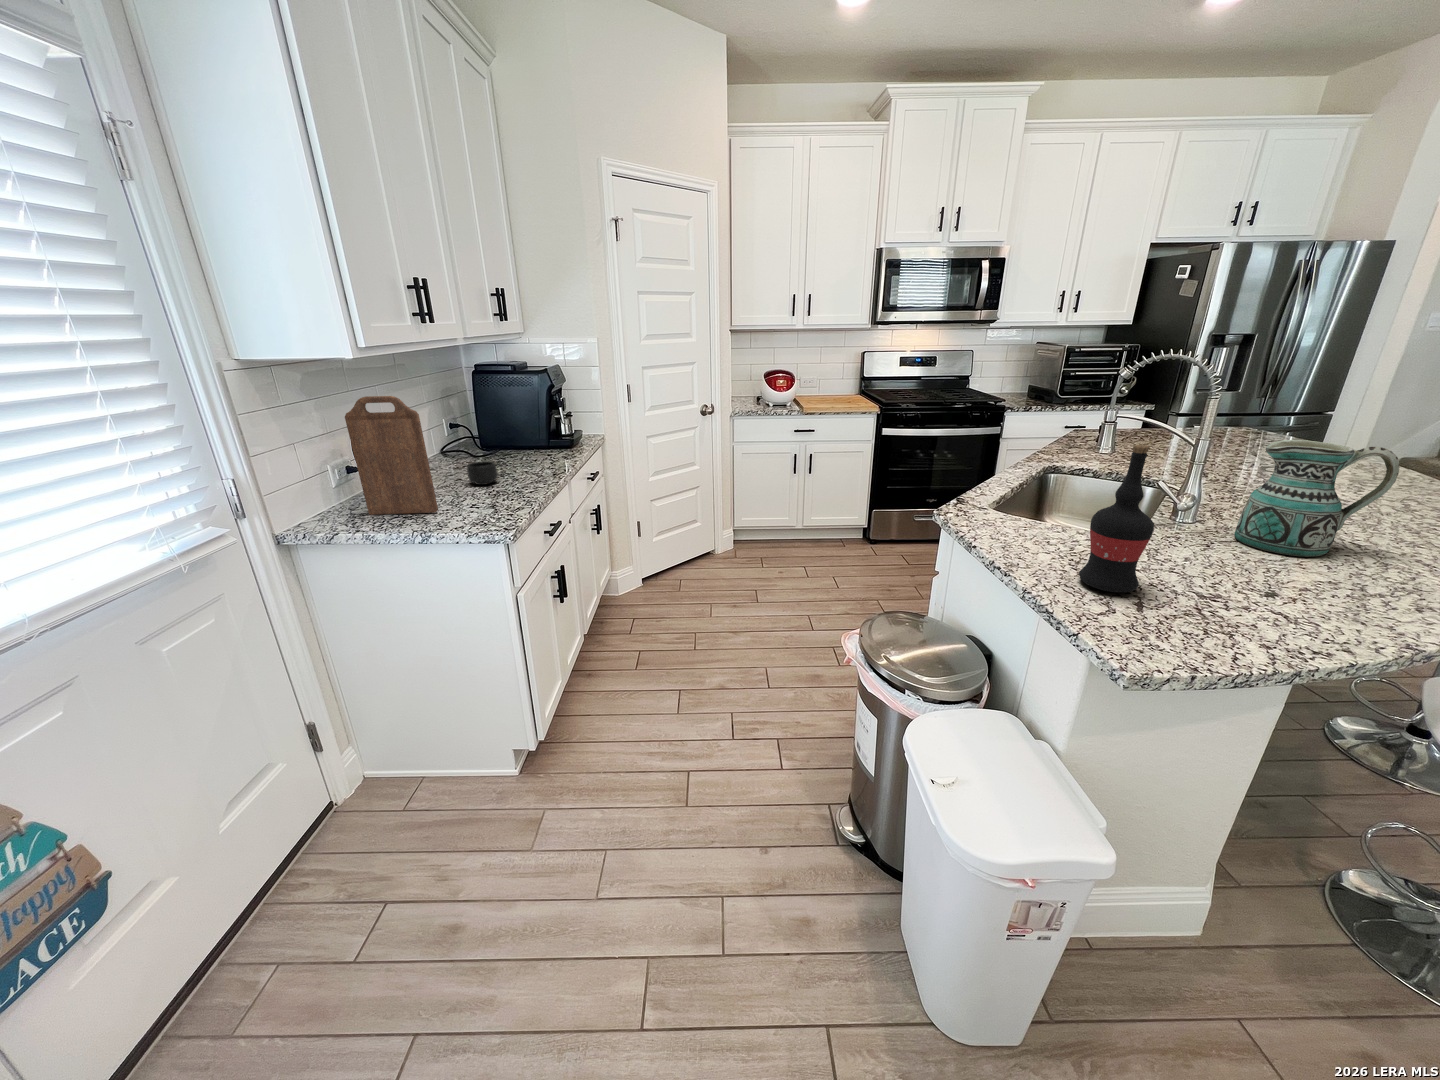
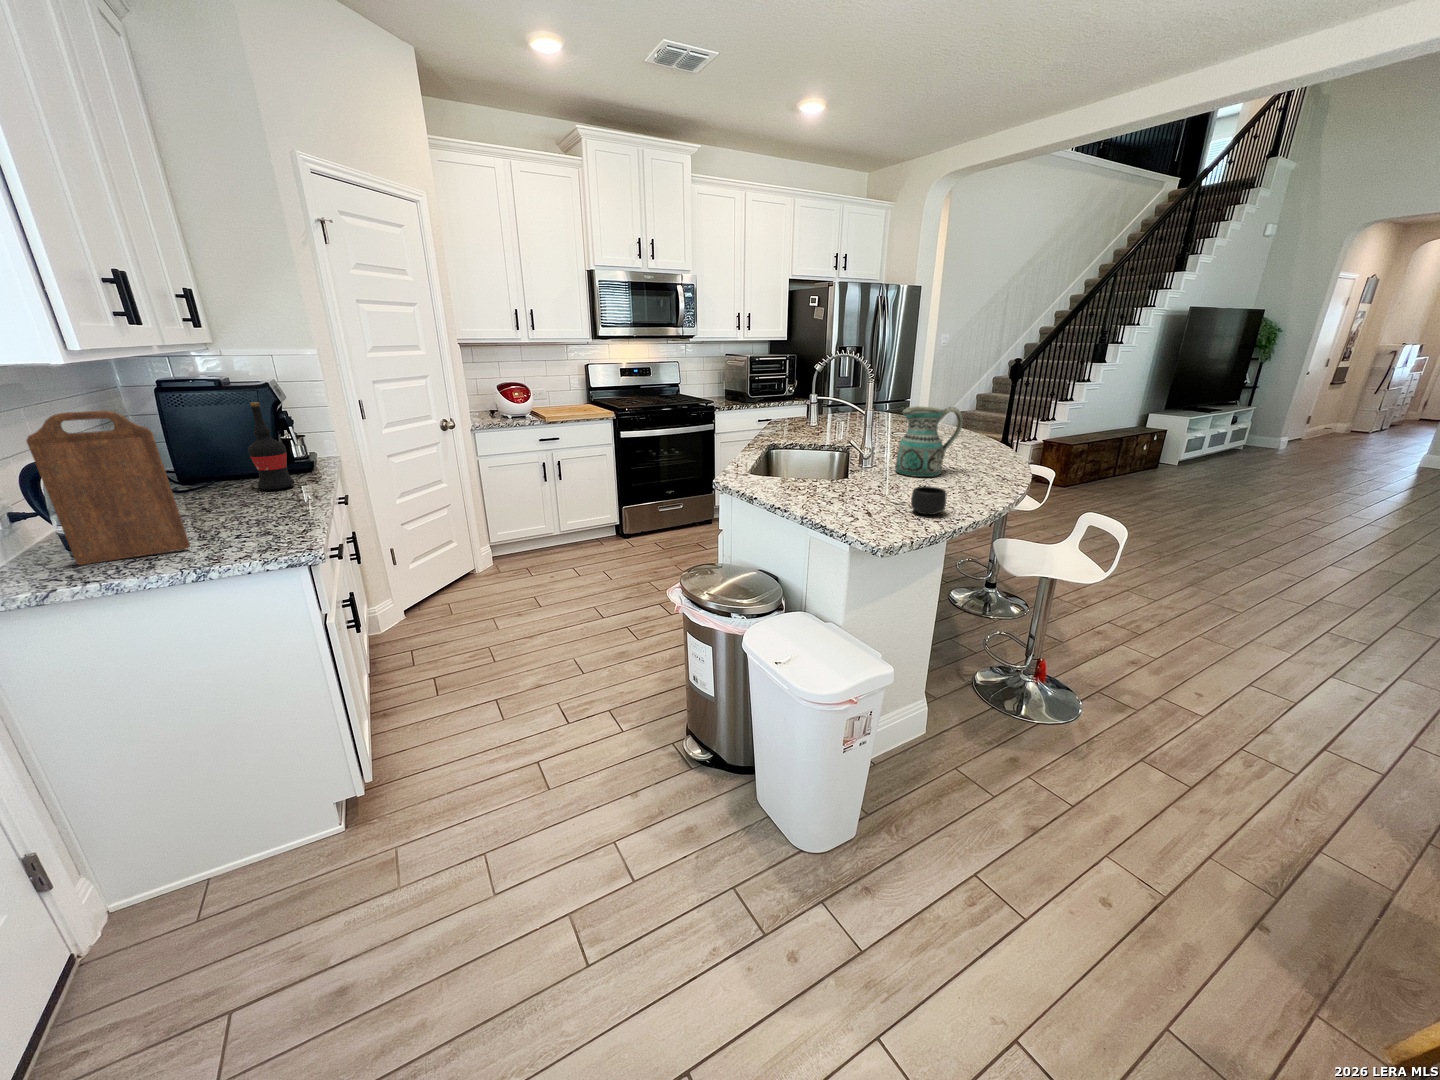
wine bottle: present [1079,445,1154,592] -> present [248,402,294,489]
mug: present [467,461,498,485] -> present [911,486,946,515]

